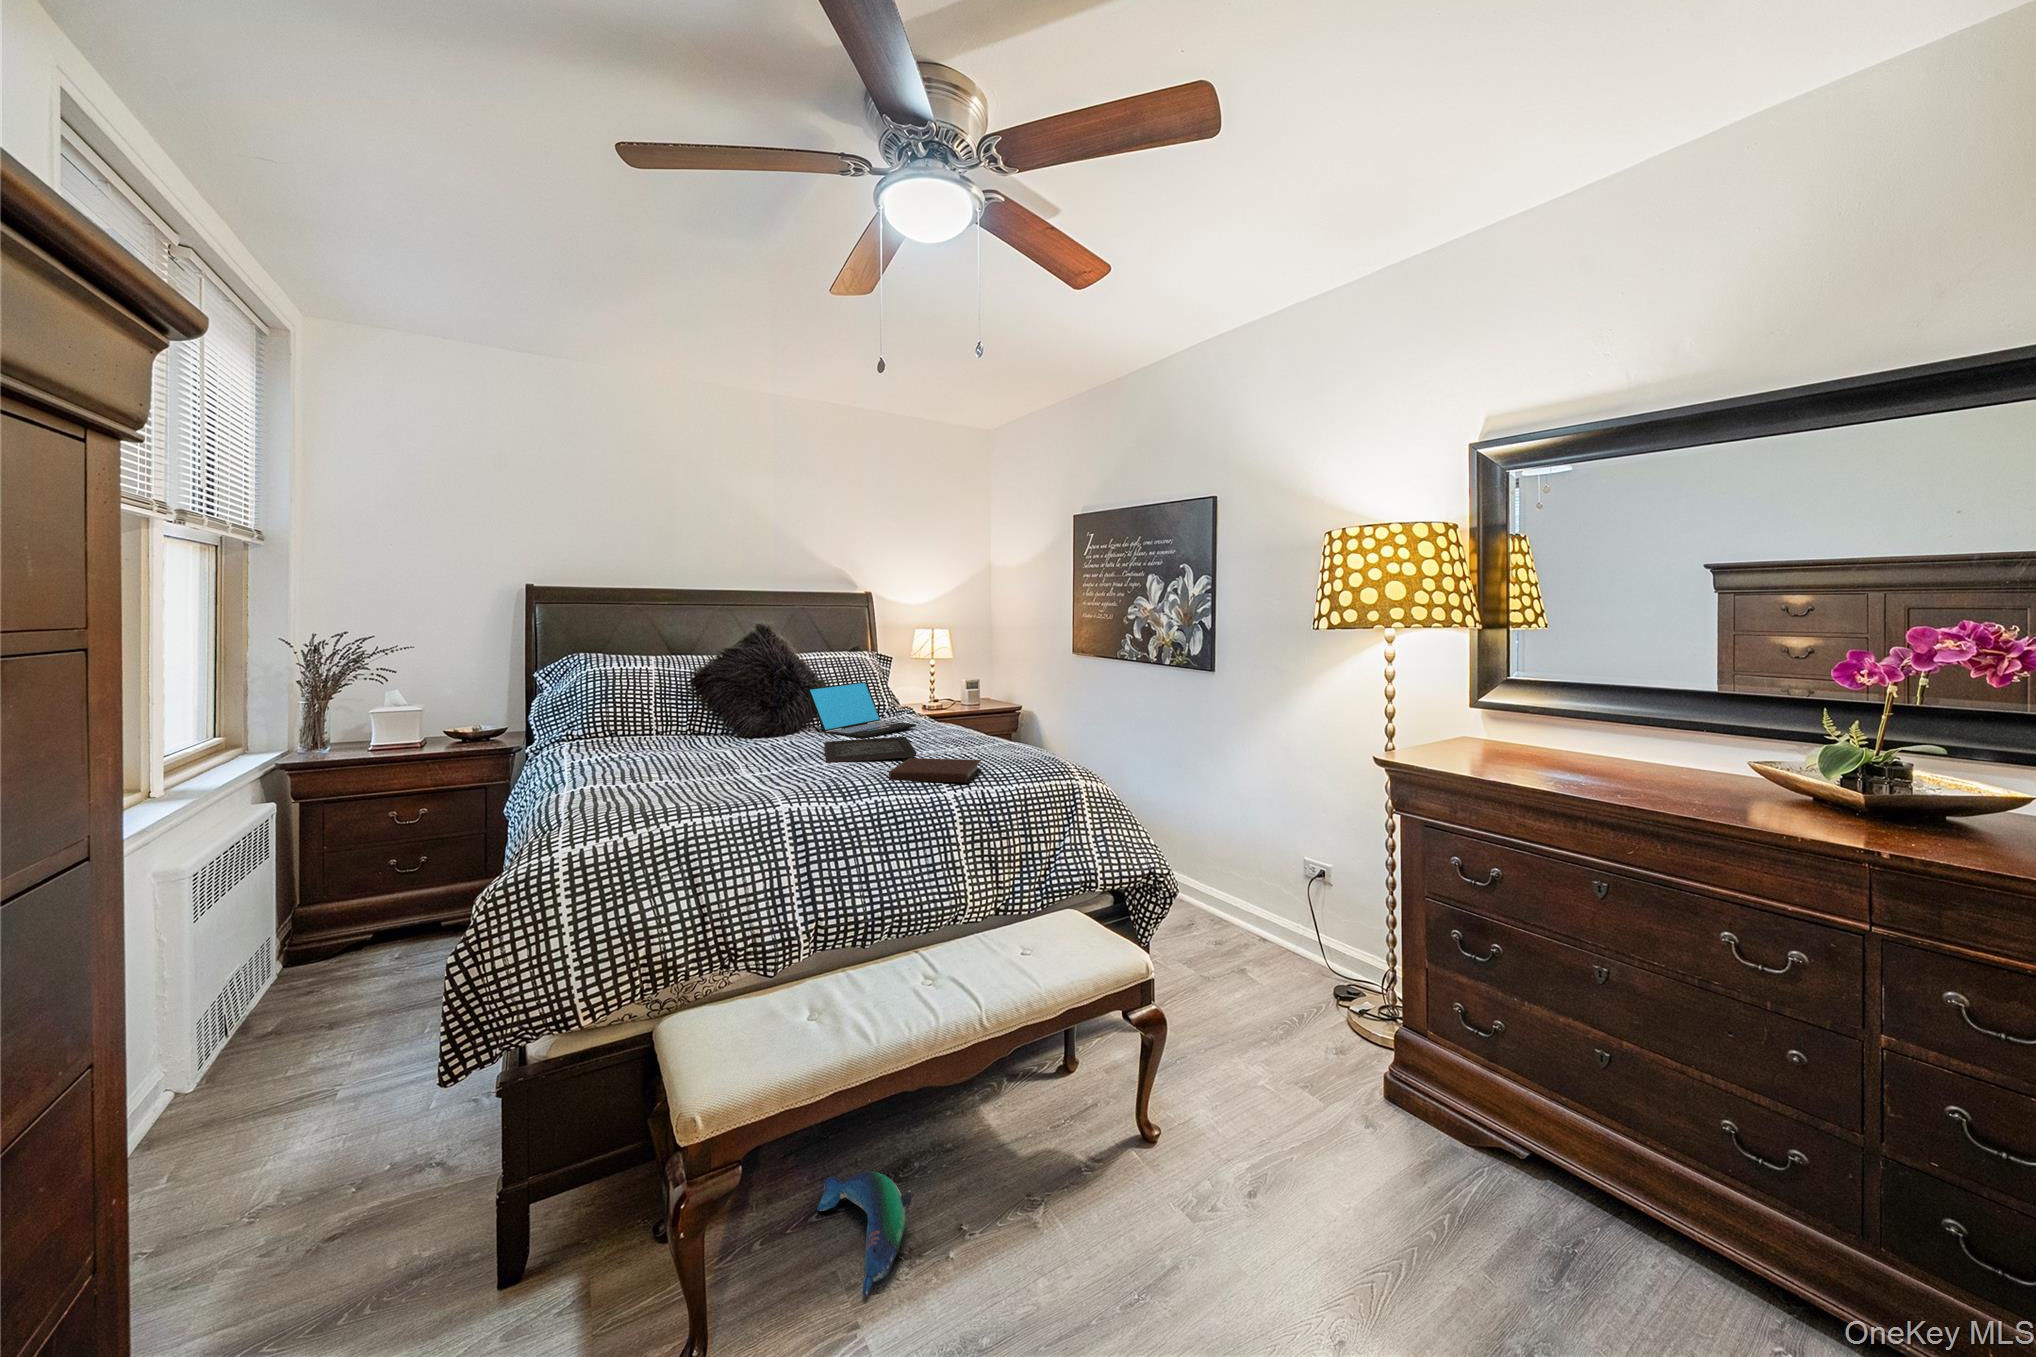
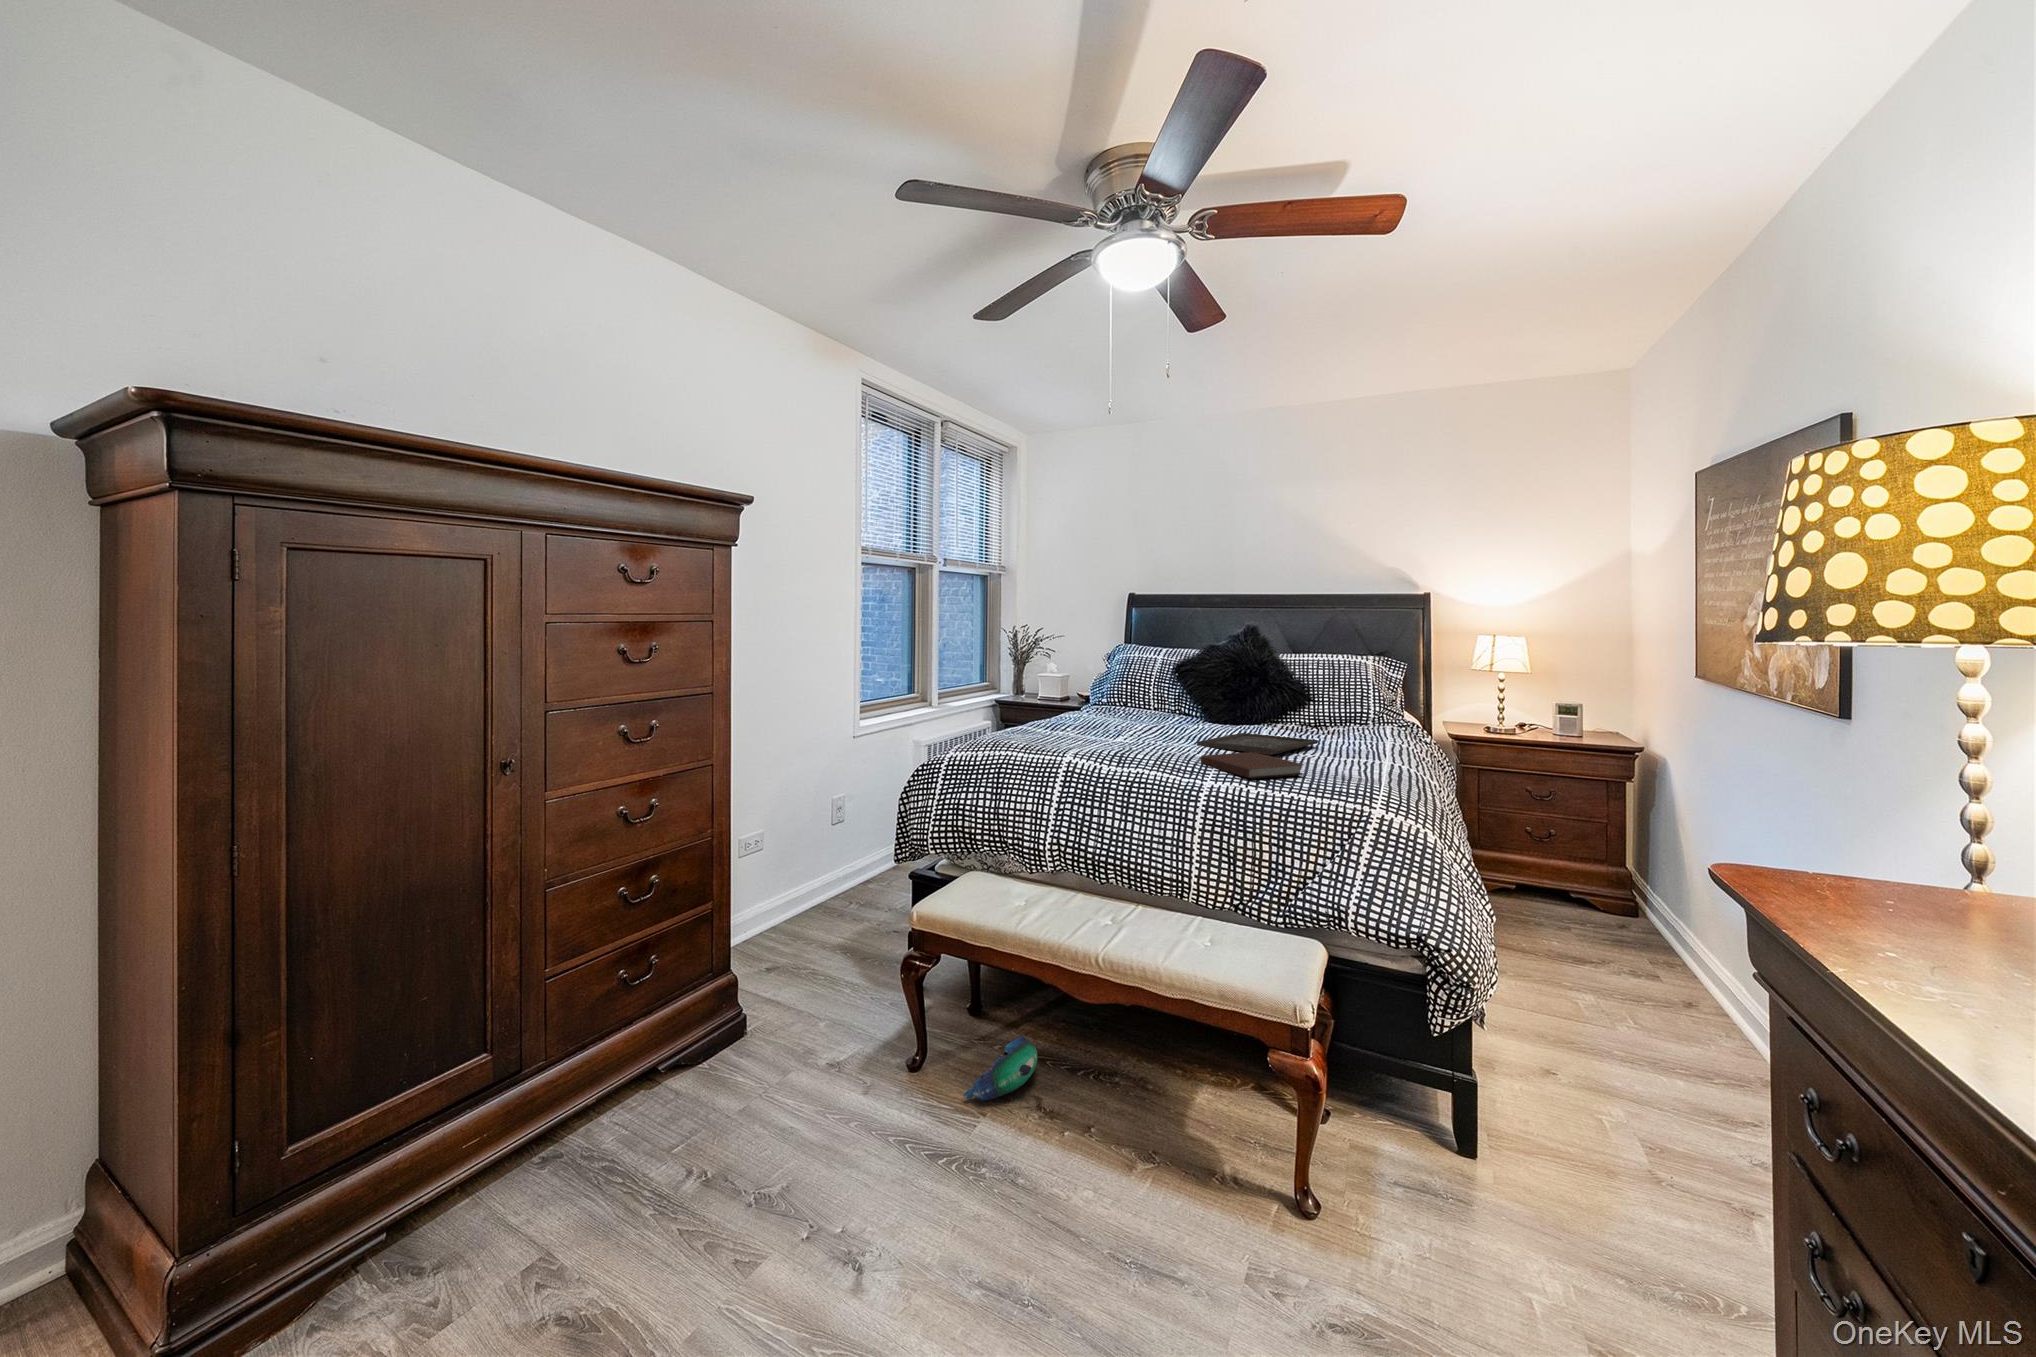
laptop: present [808,682,916,738] -> none [1267,685,1378,738]

